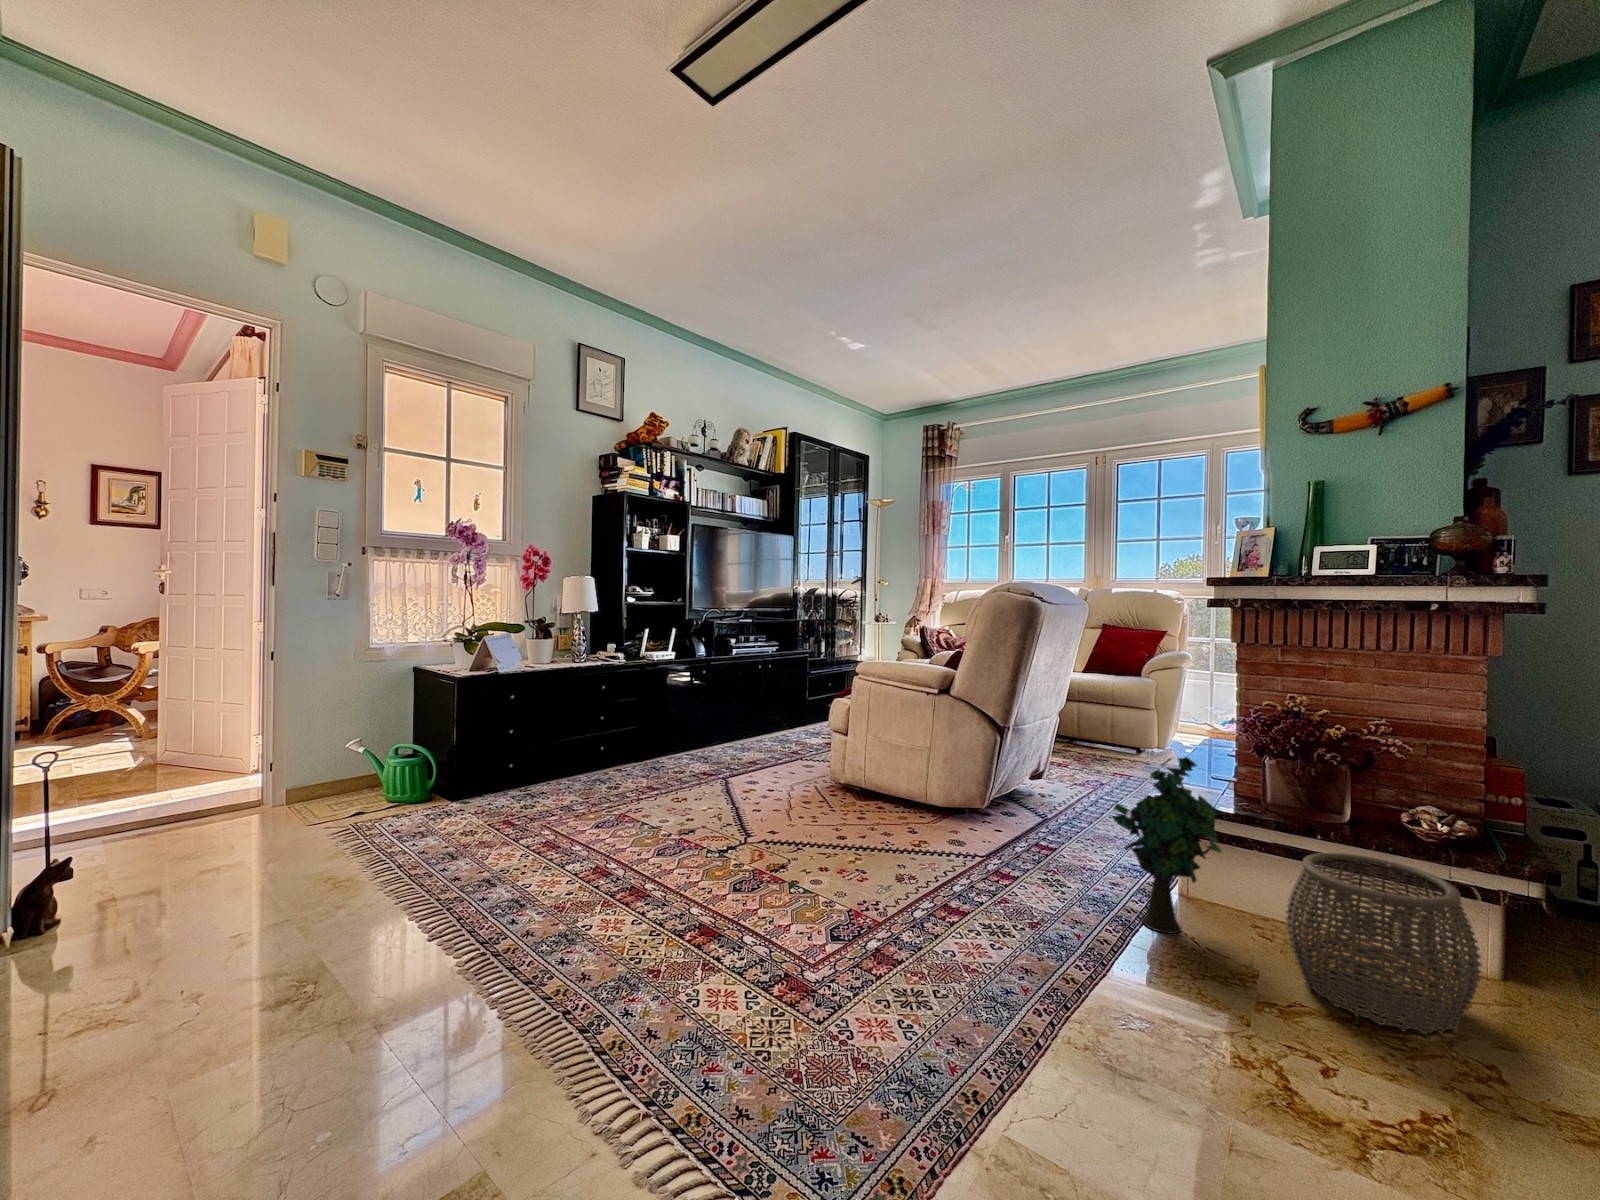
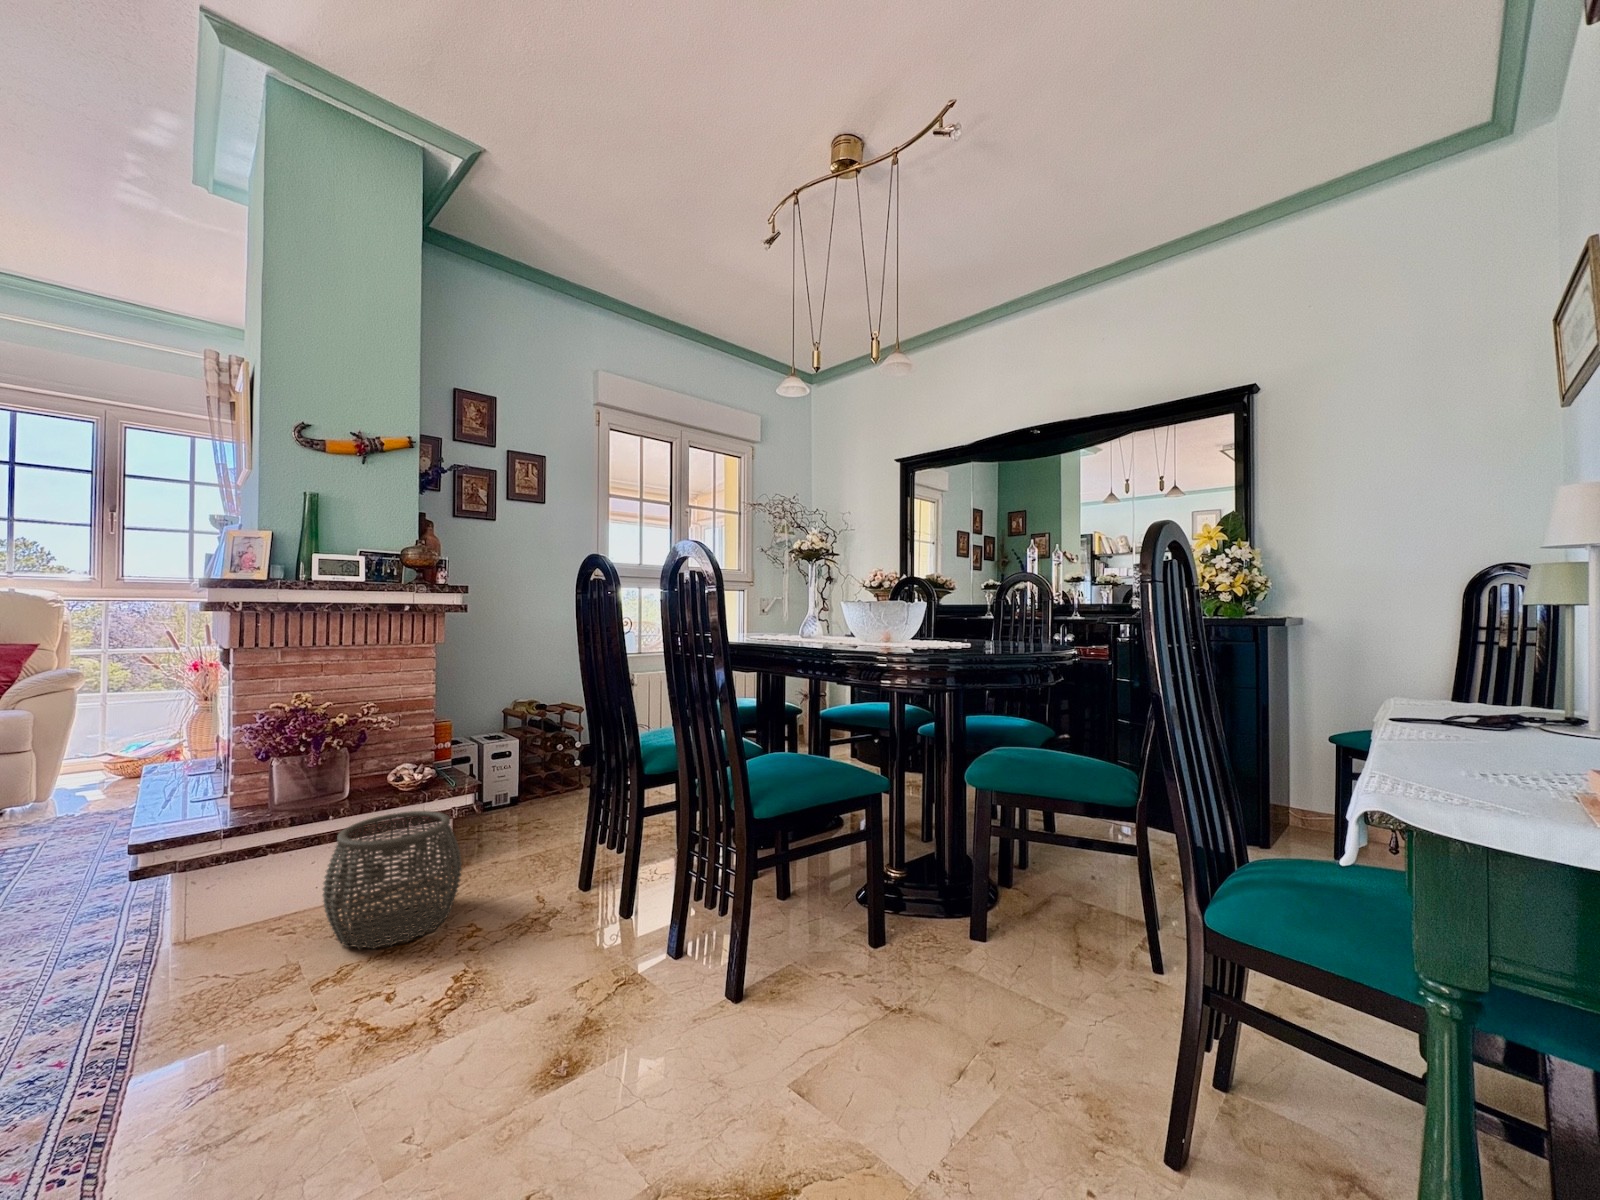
decorative plant: present [1111,757,1221,933] -> none [91,779,250,994]

